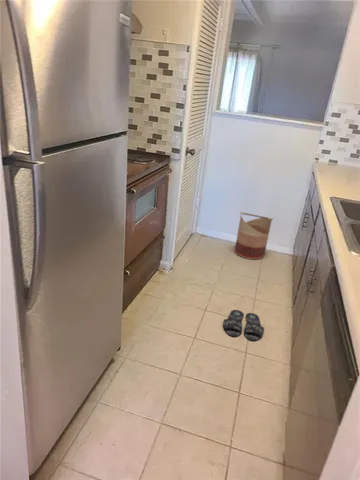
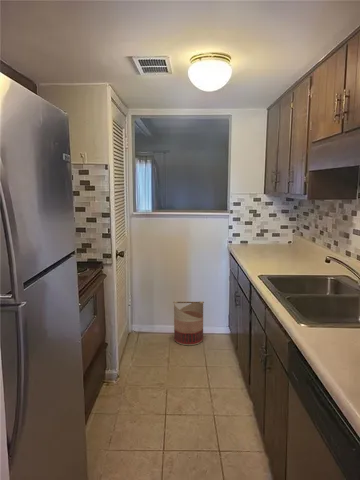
slippers: present [223,310,264,341] -> none [189,401,231,432]

